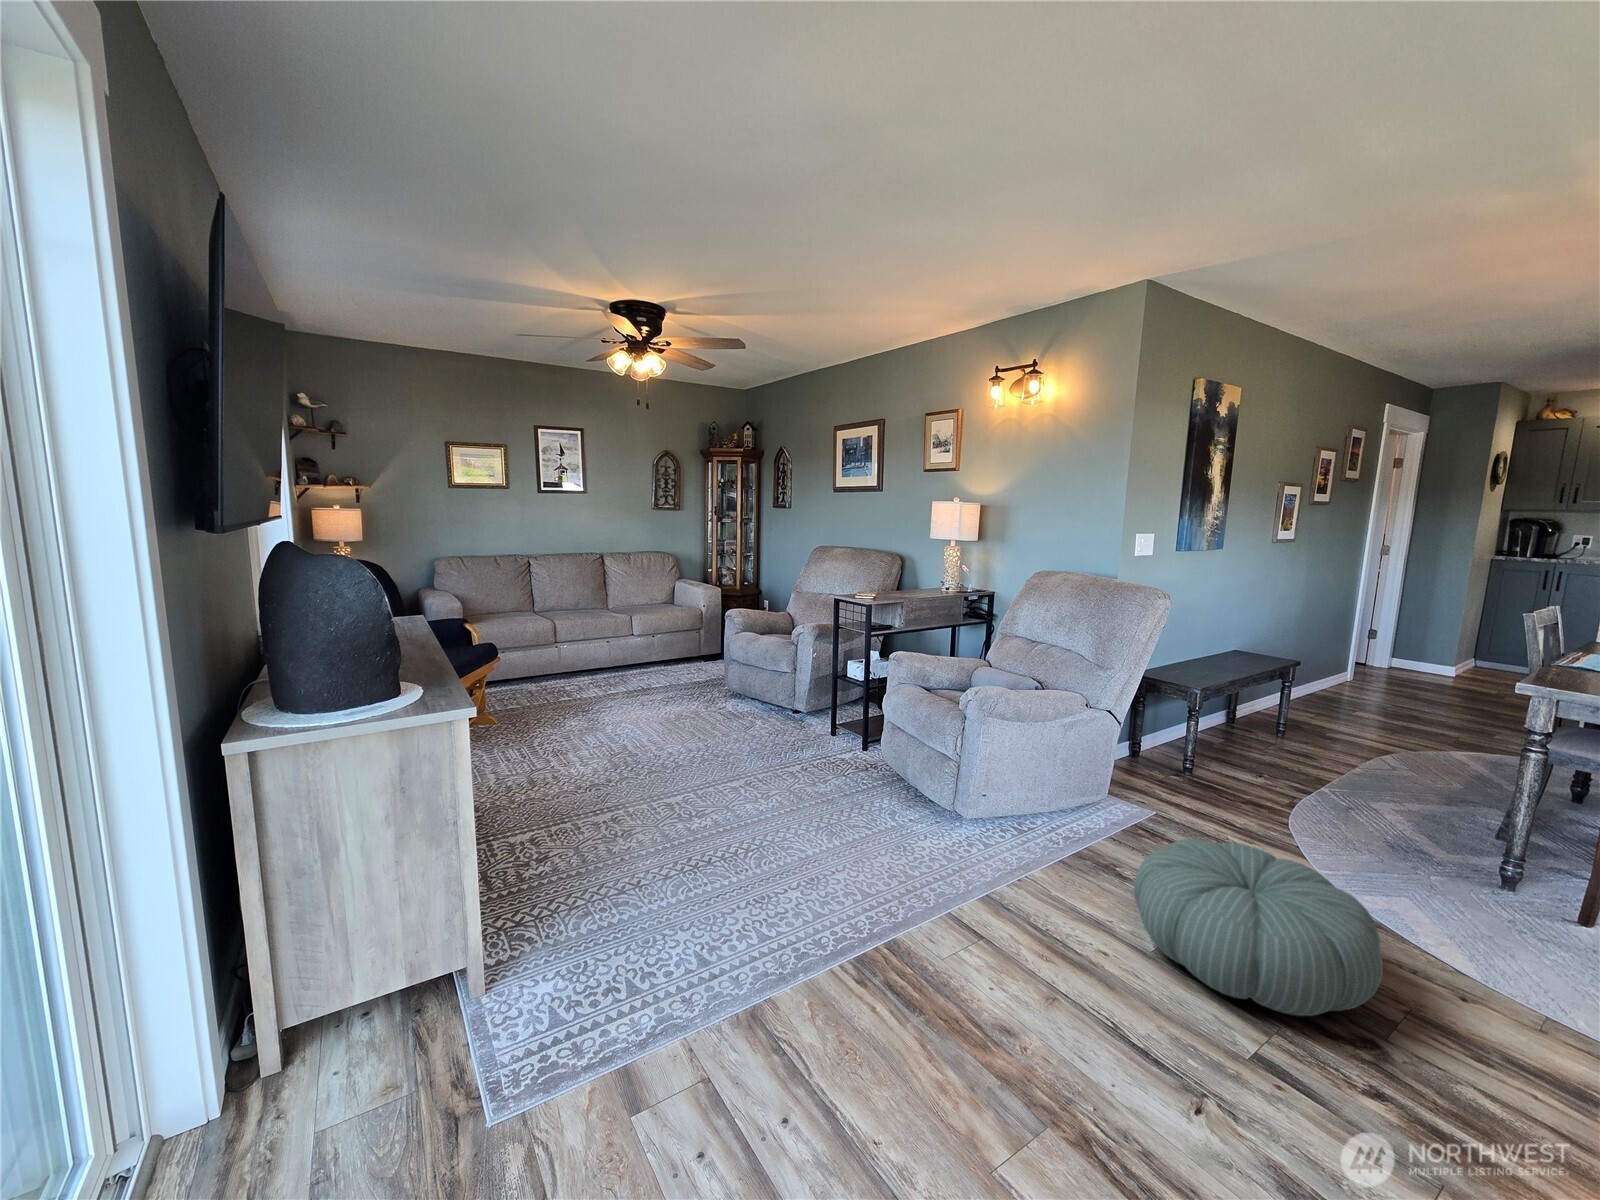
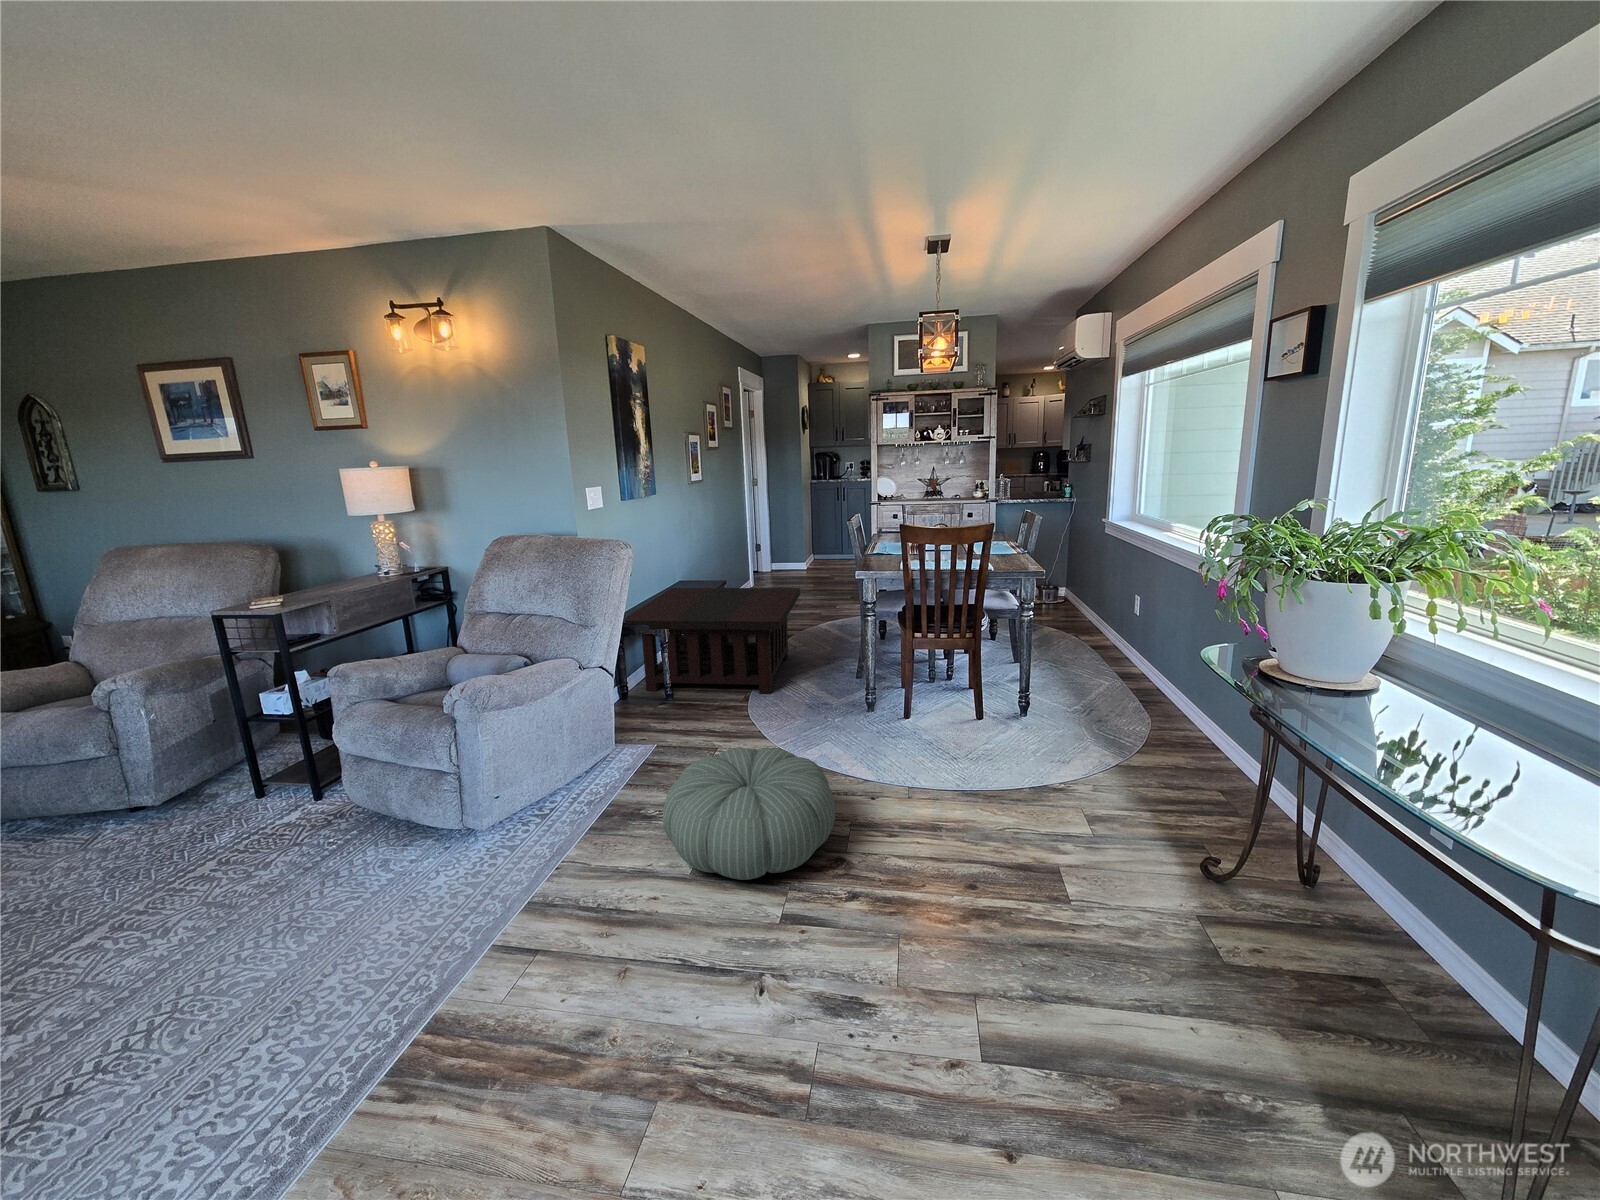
coffee table: none [1145,655,1418,810] -> present [625,588,800,694]

